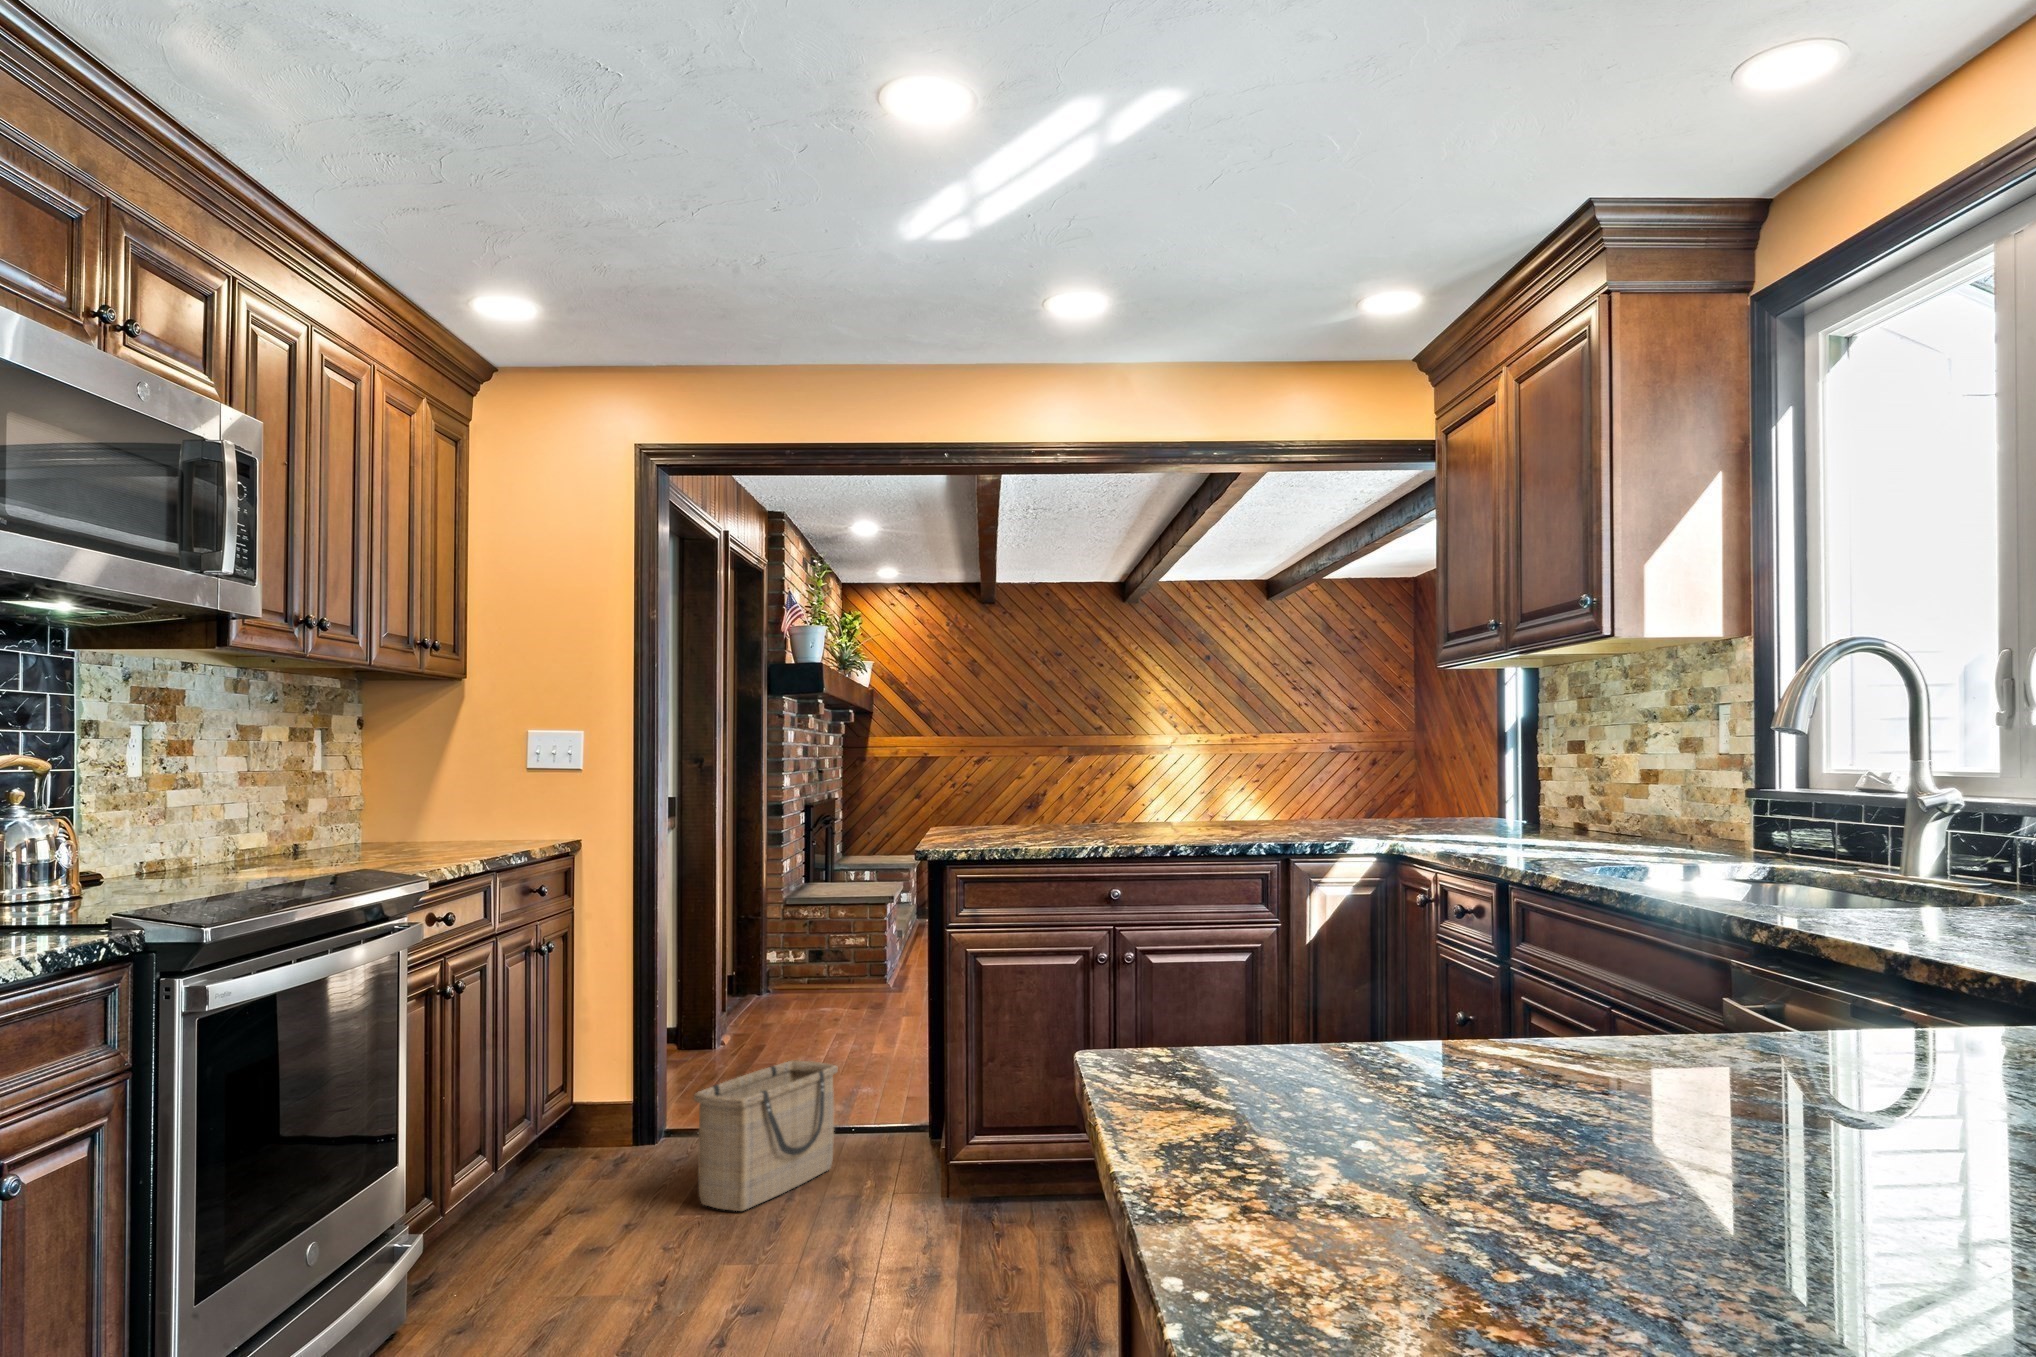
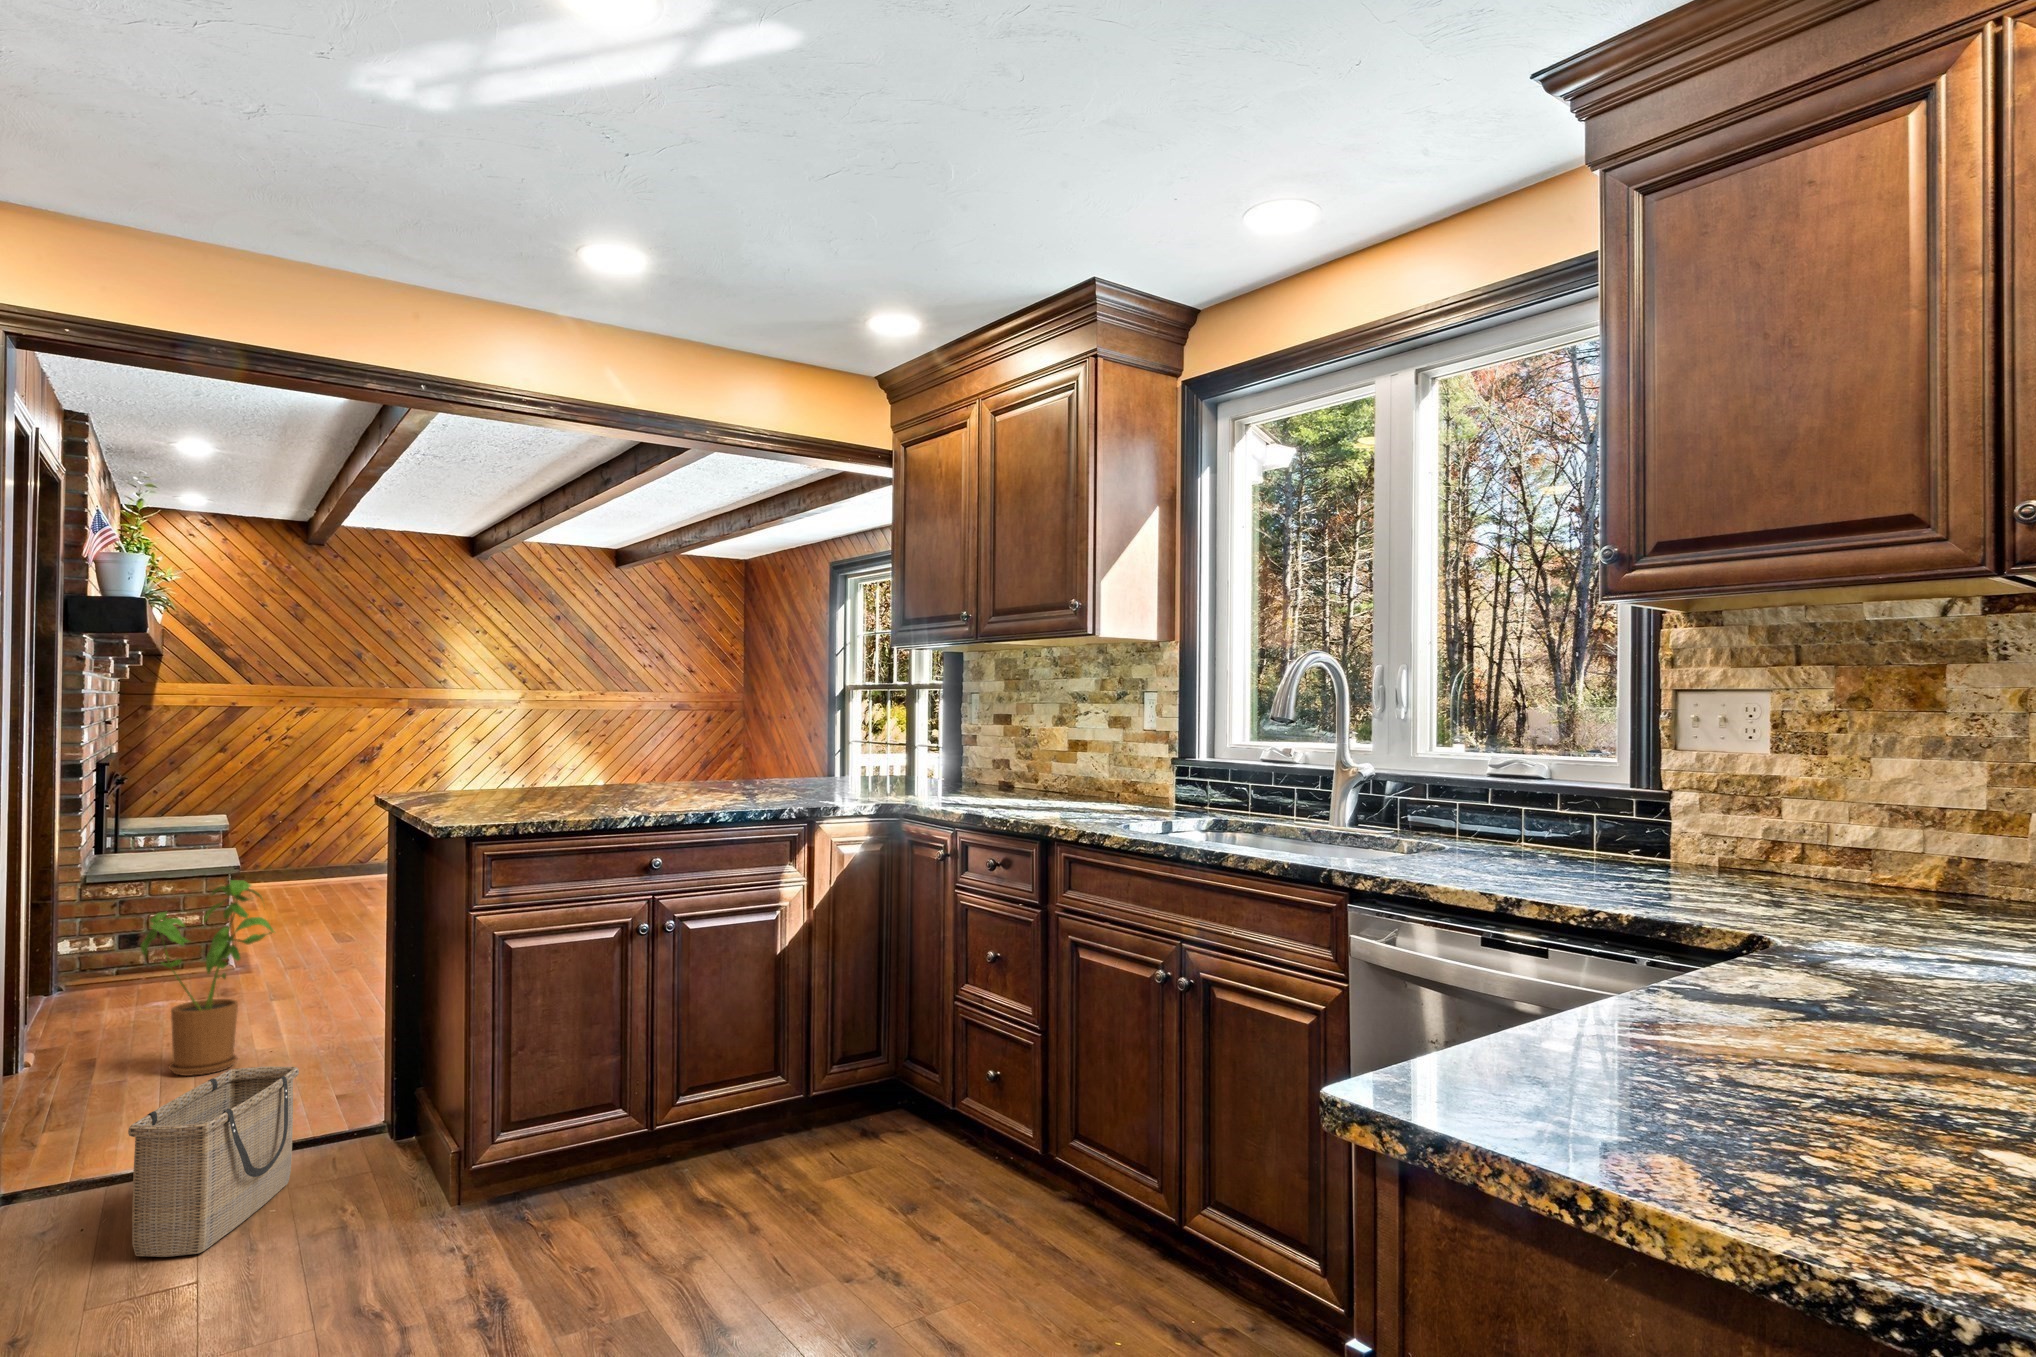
house plant: none [779,902,874,1073] -> present [141,880,275,1076]

